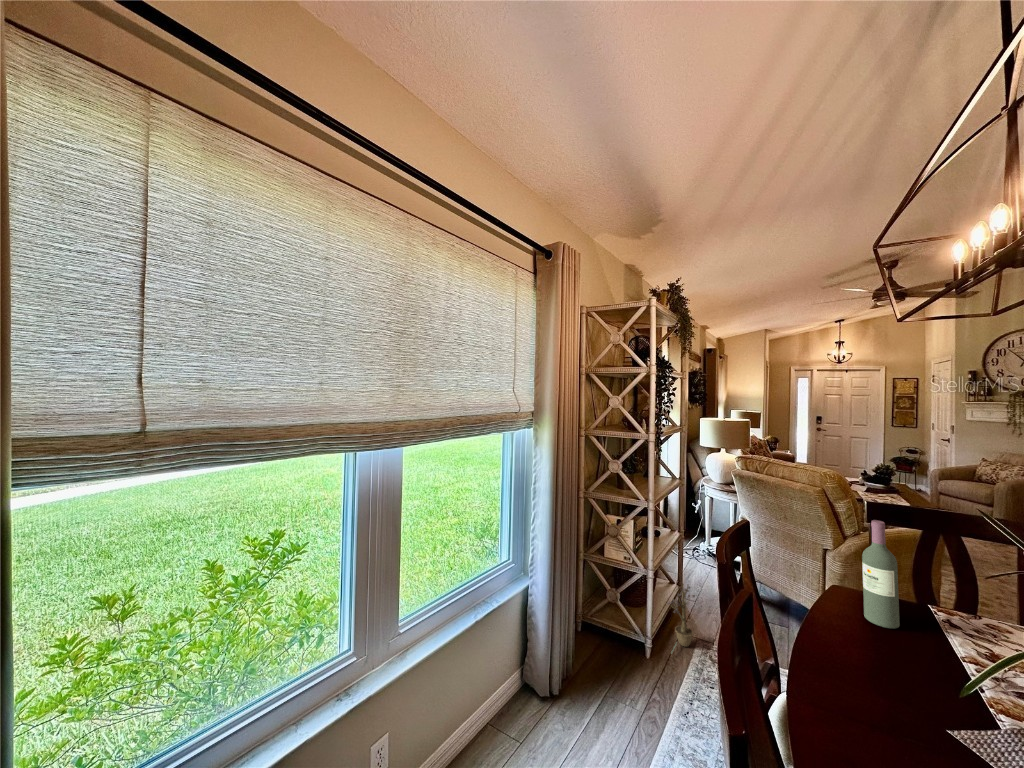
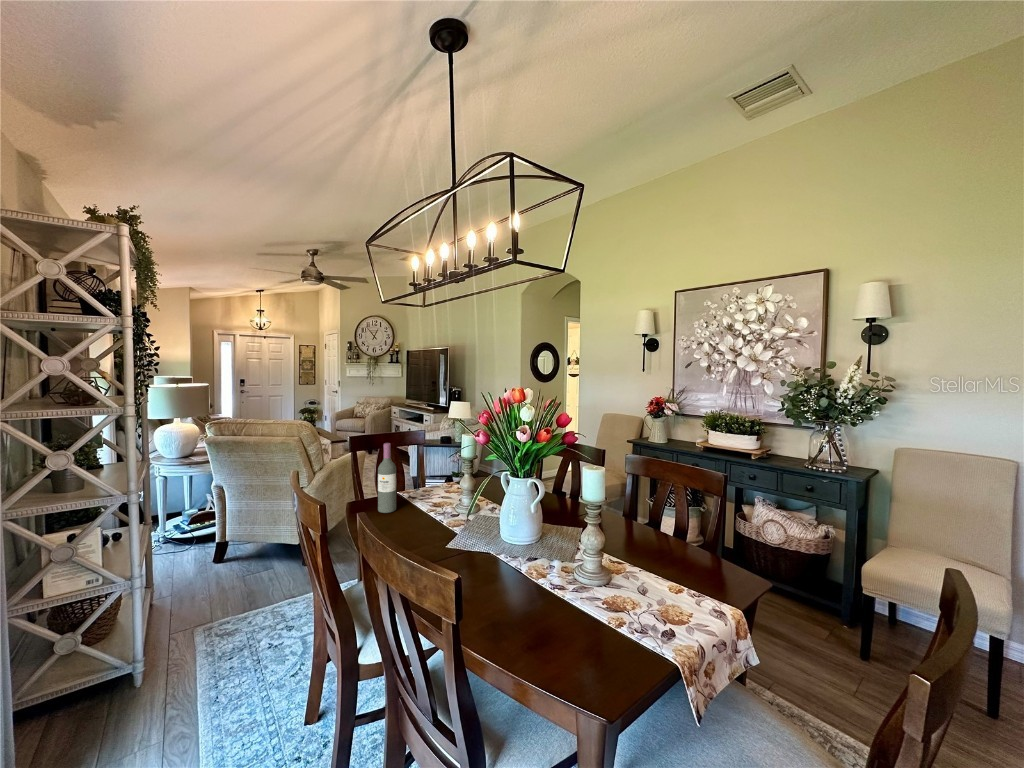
decorative plant: present [667,584,695,653] -> none [157,575,193,663]

